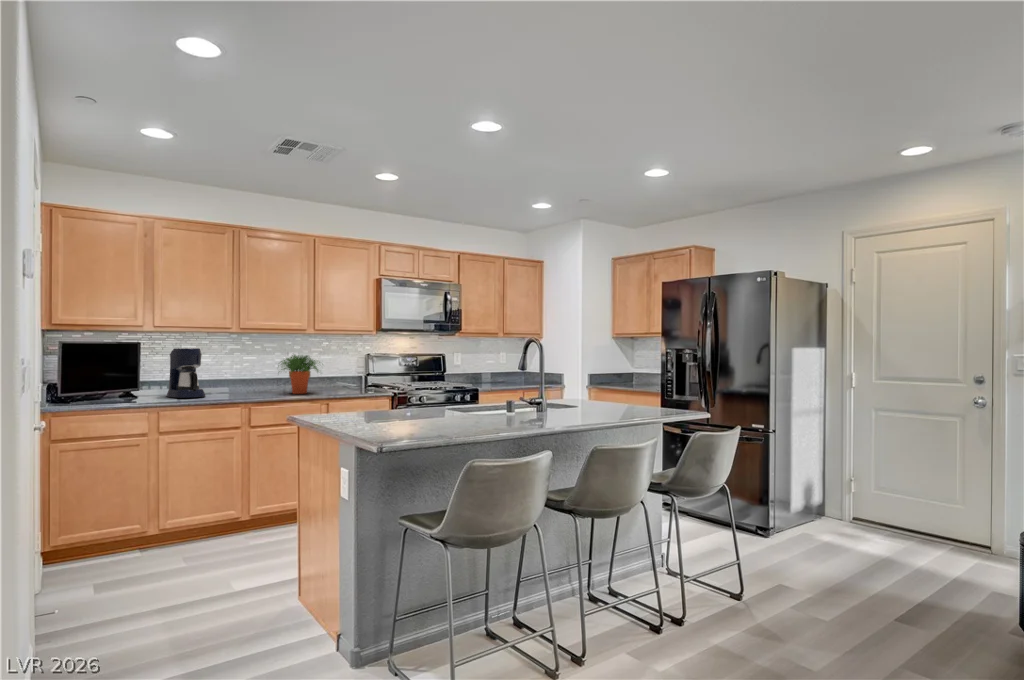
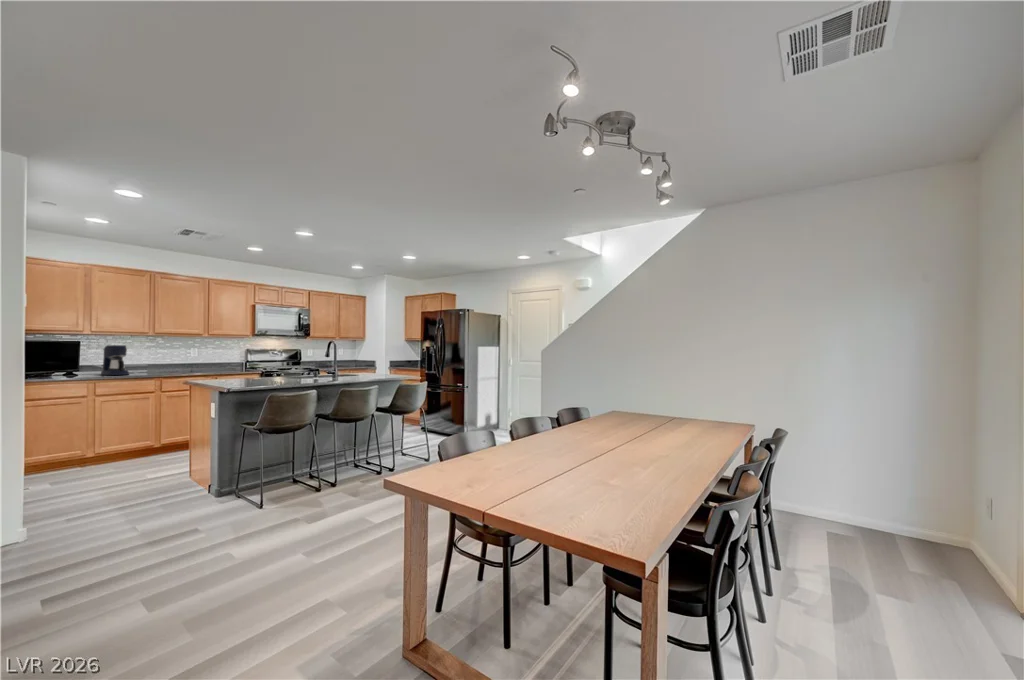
potted plant: present [281,355,318,394] -> none [181,349,214,373]

